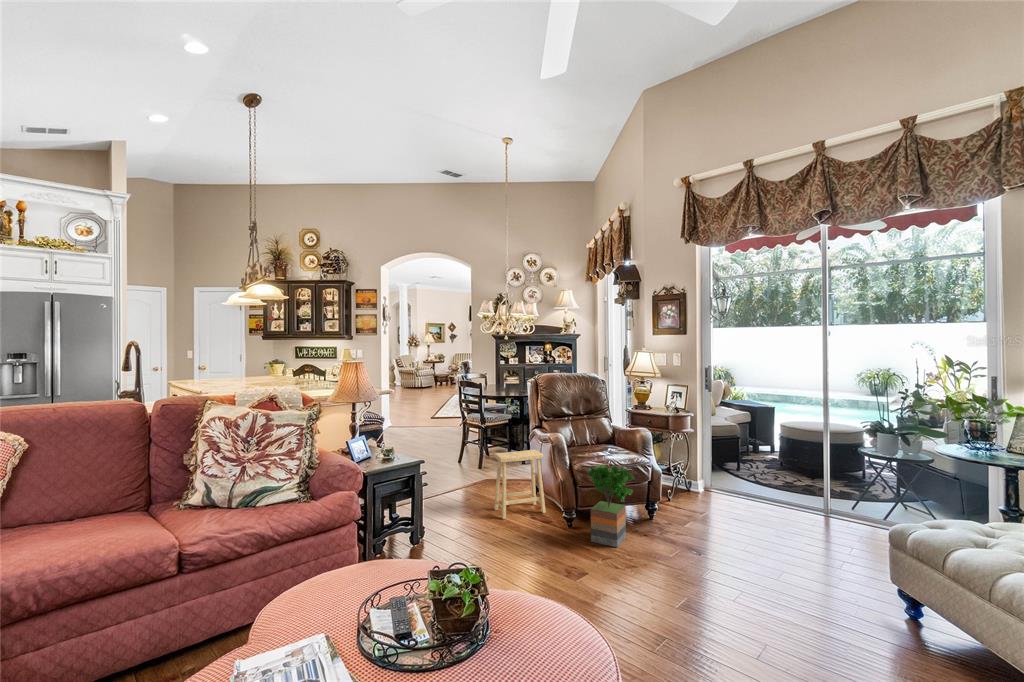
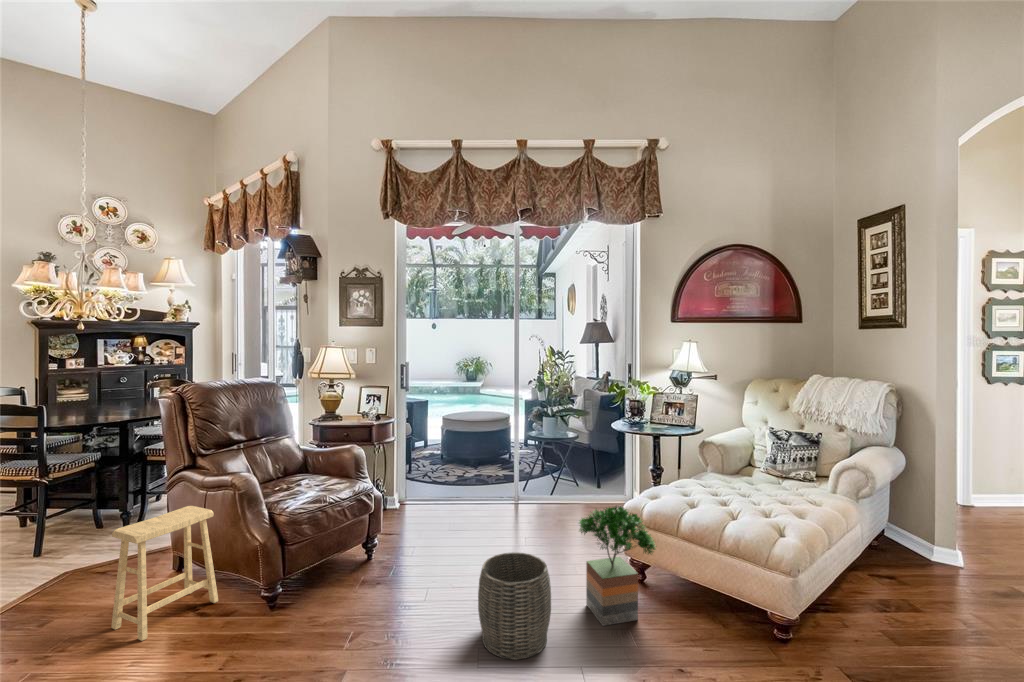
potted tree: present [588,465,634,547] -> present [579,506,656,626]
woven basket: none [687,531,756,621] -> present [478,552,551,660]

